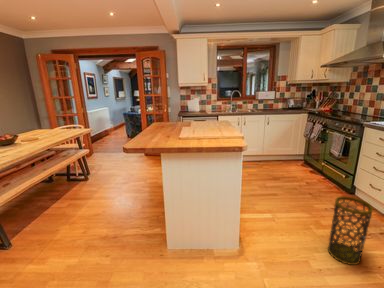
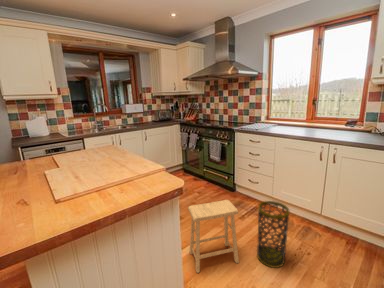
footstool: none [262,178,311,242] -> present [188,200,239,273]

